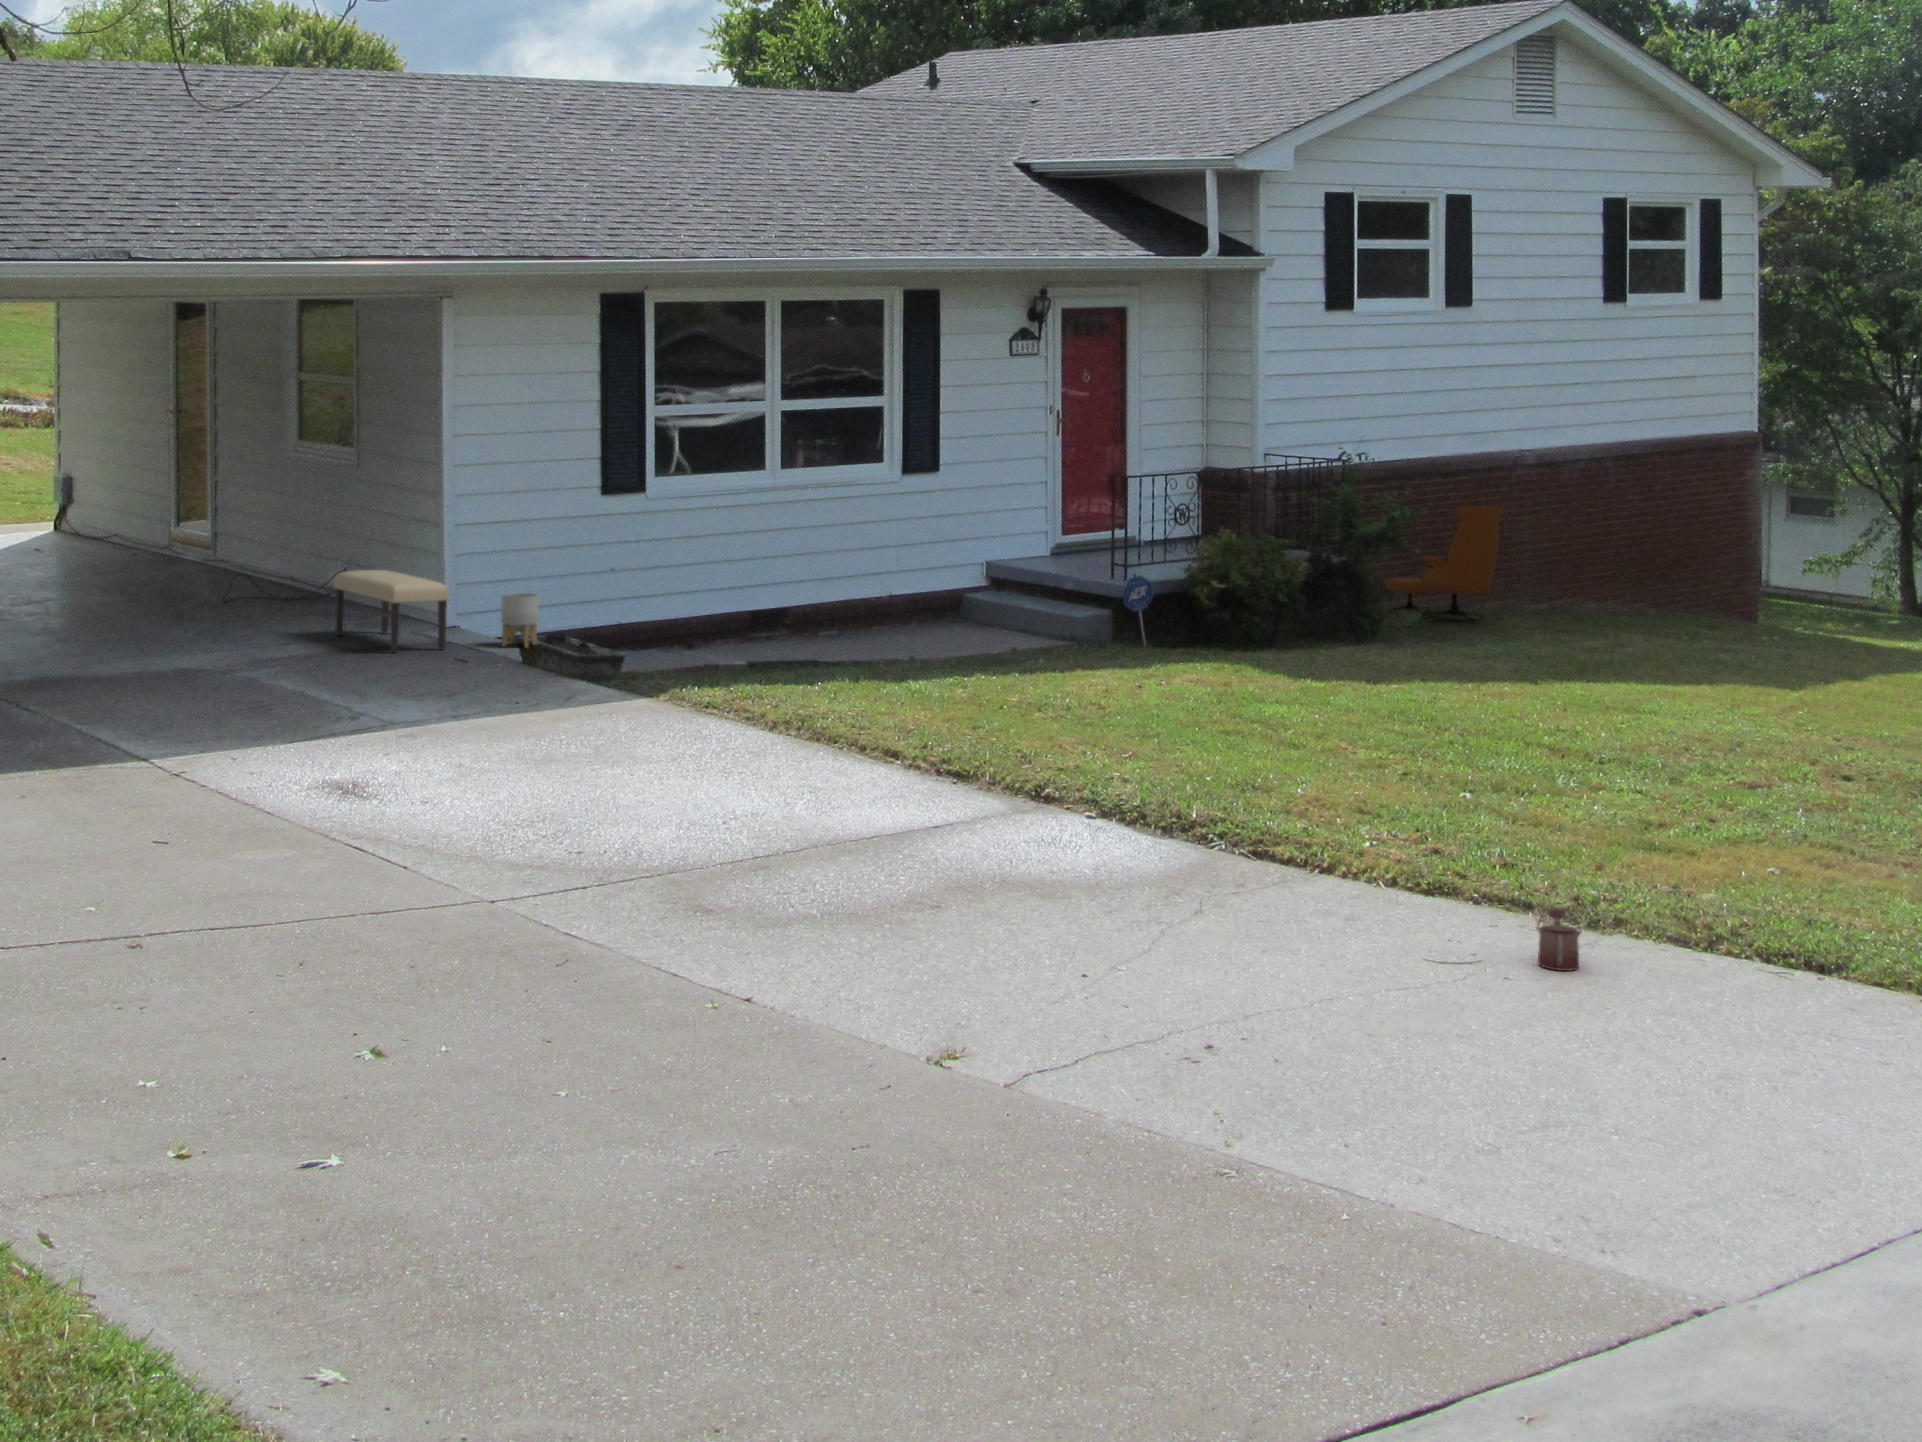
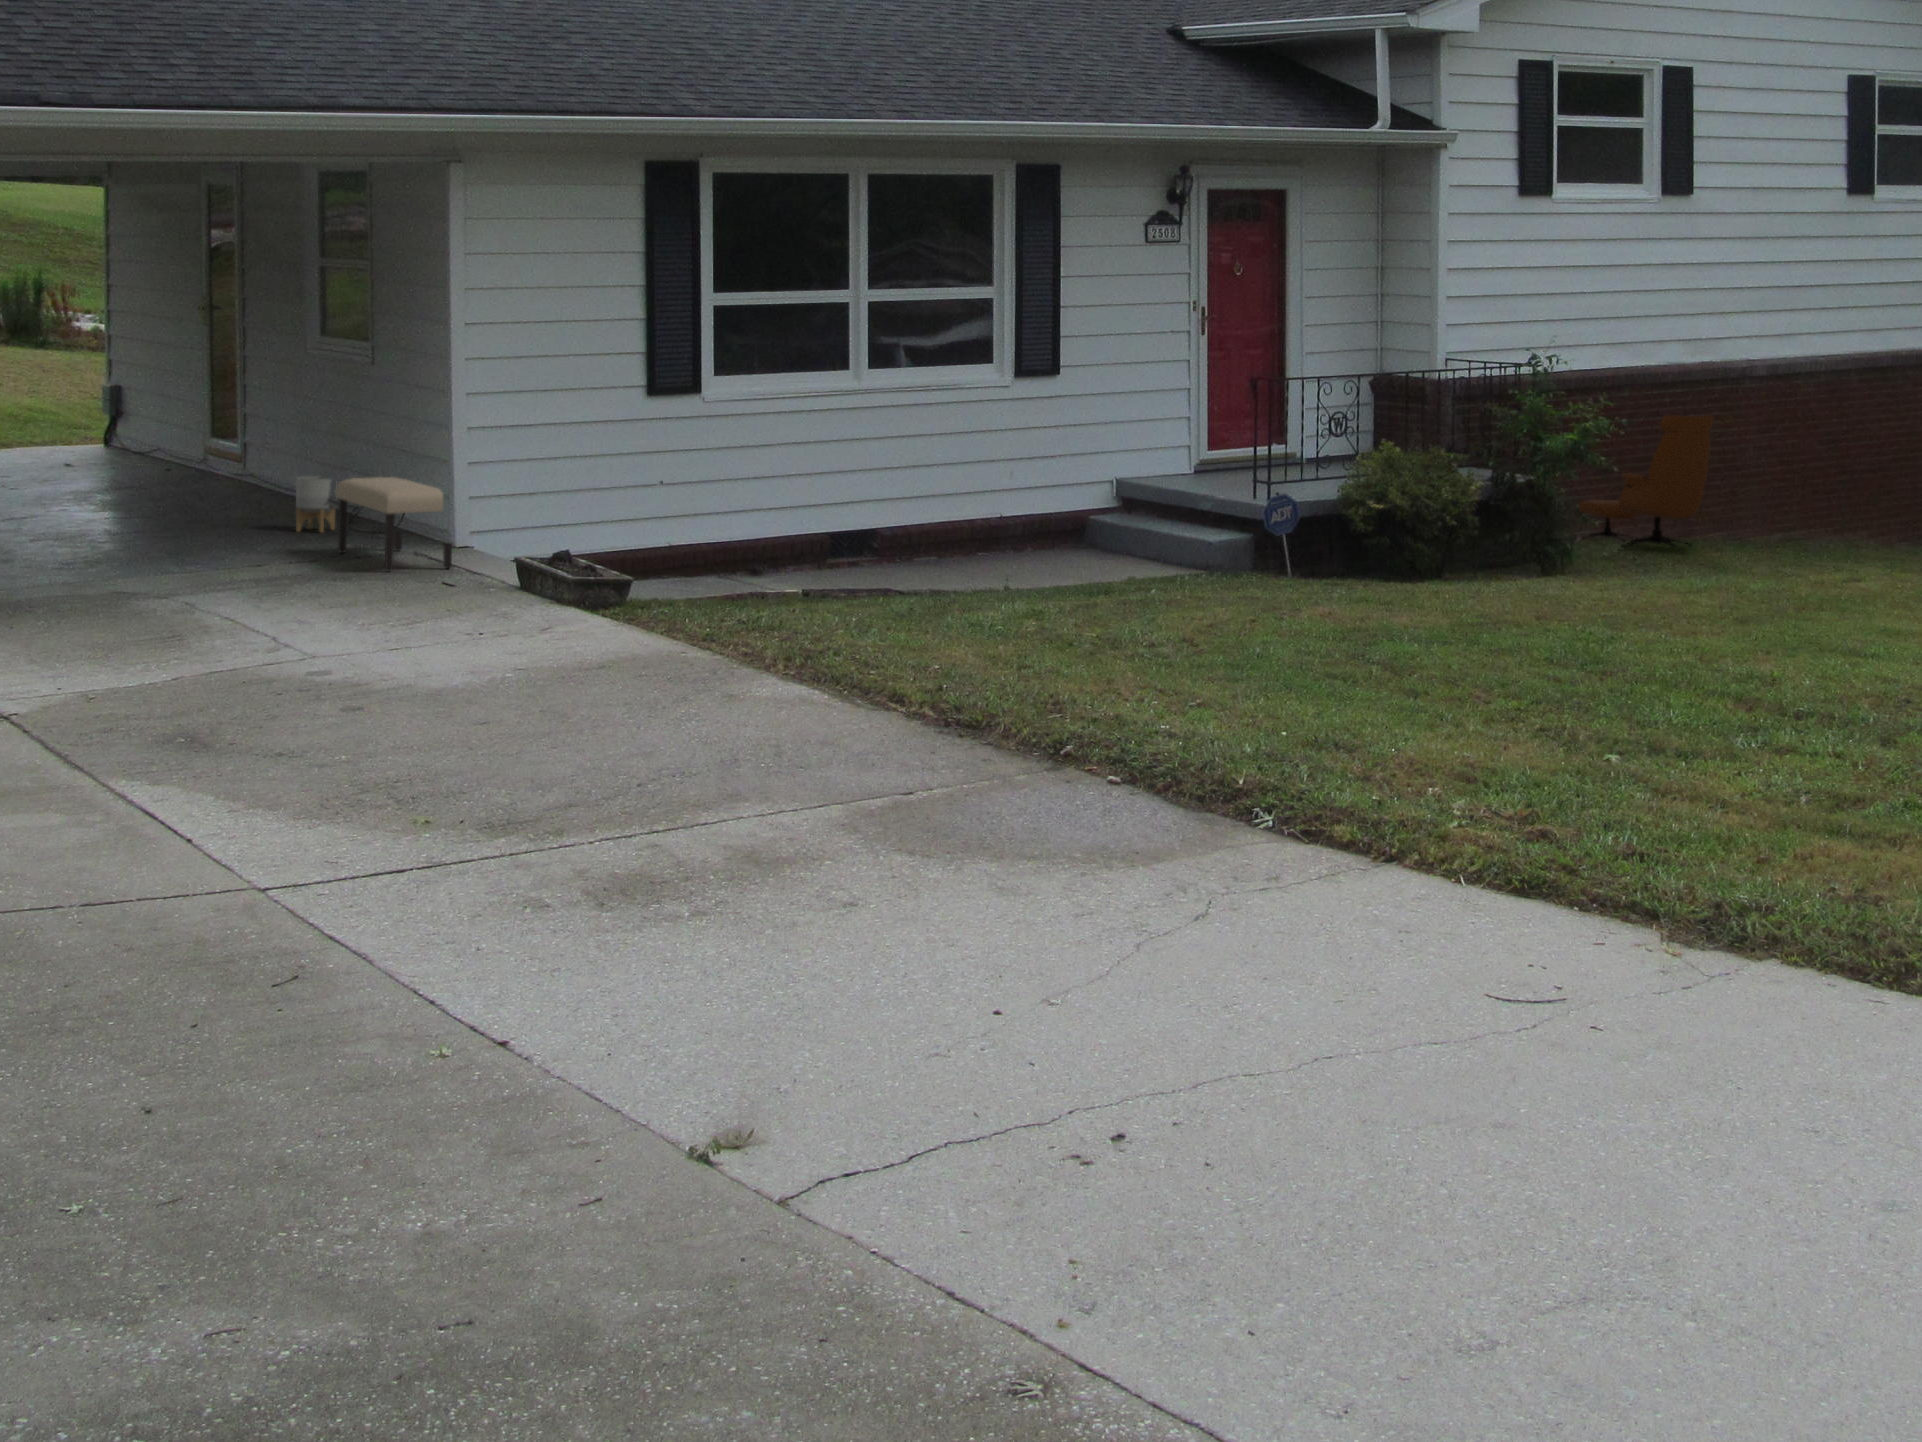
planter: present [501,593,539,648] -> present [296,476,337,533]
watering can: present [1537,907,1581,971] -> none [1639,921,1705,1014]

